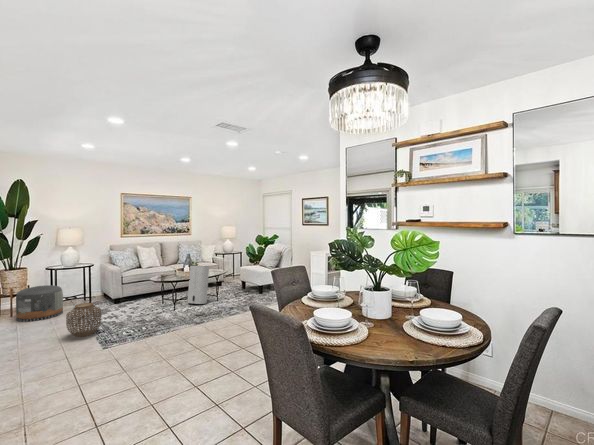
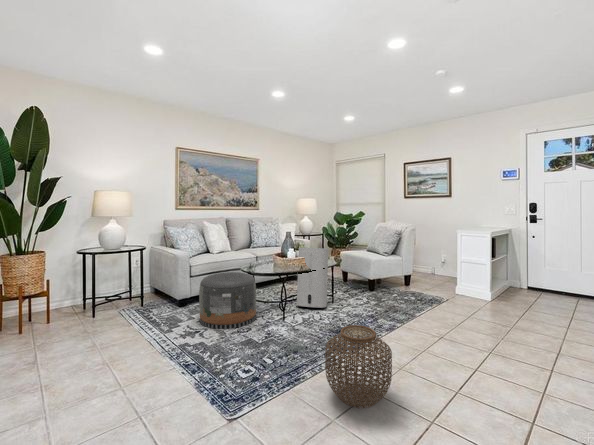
pouf: present [16,285,63,322] -> present [199,272,256,329]
woven basket: present [66,303,101,337] -> present [325,325,392,408]

